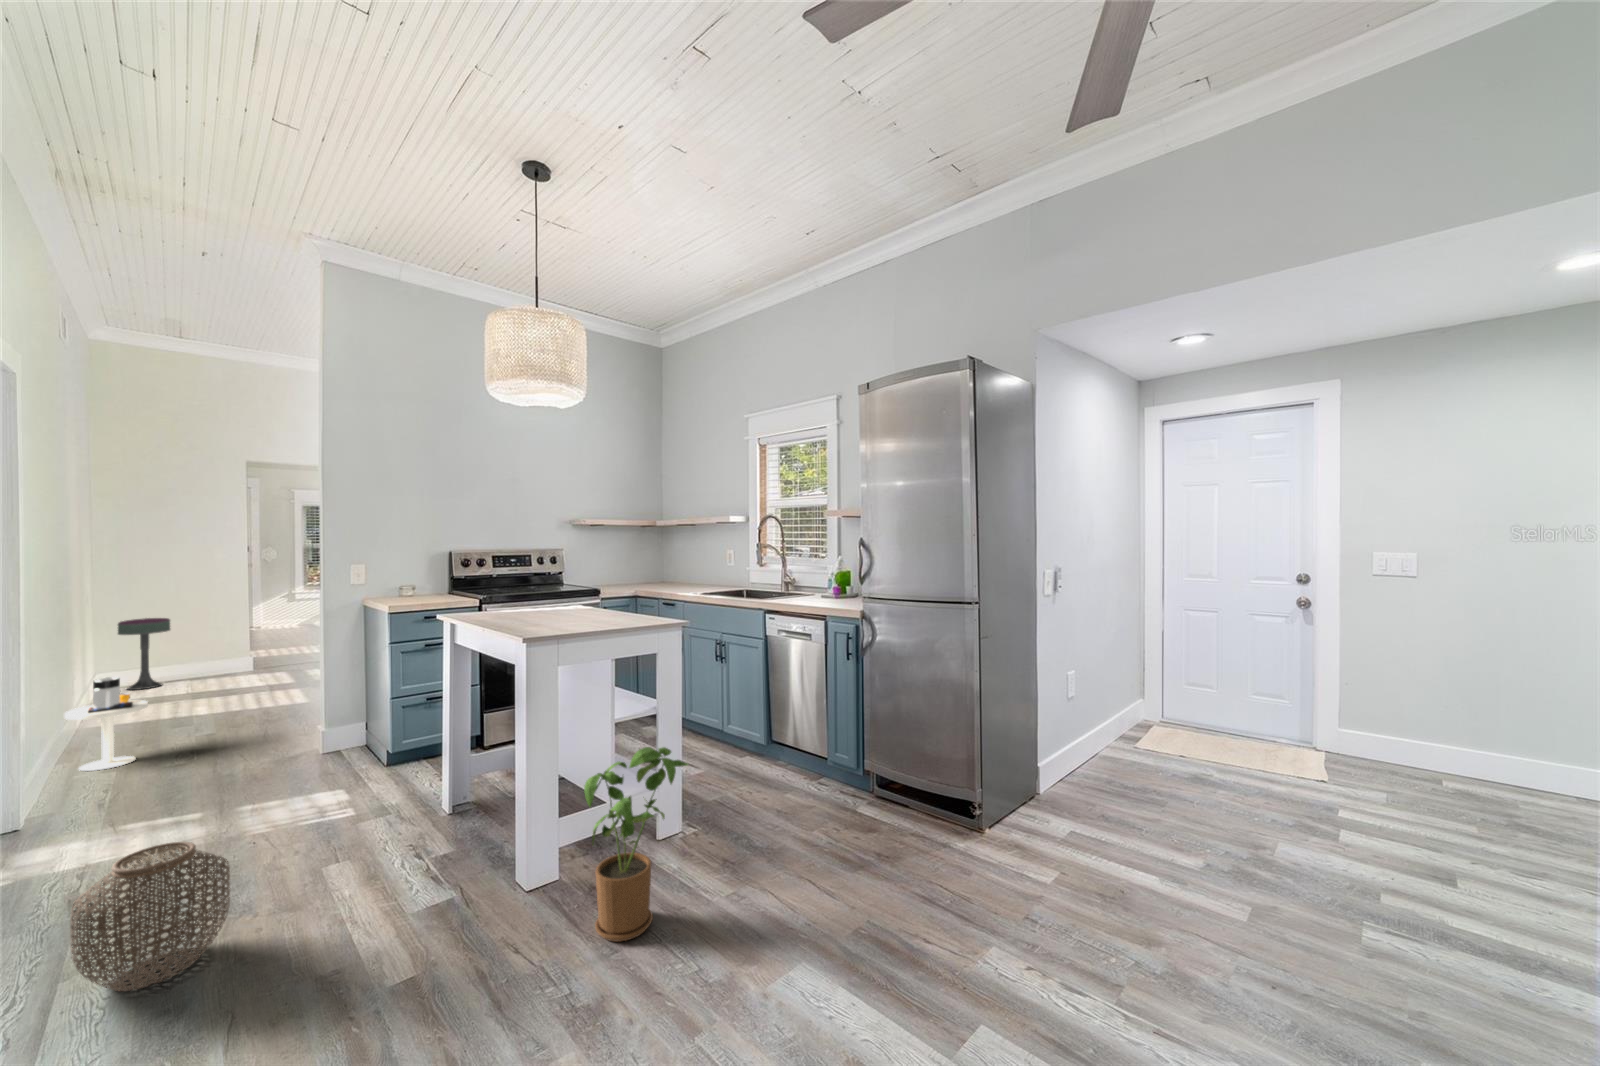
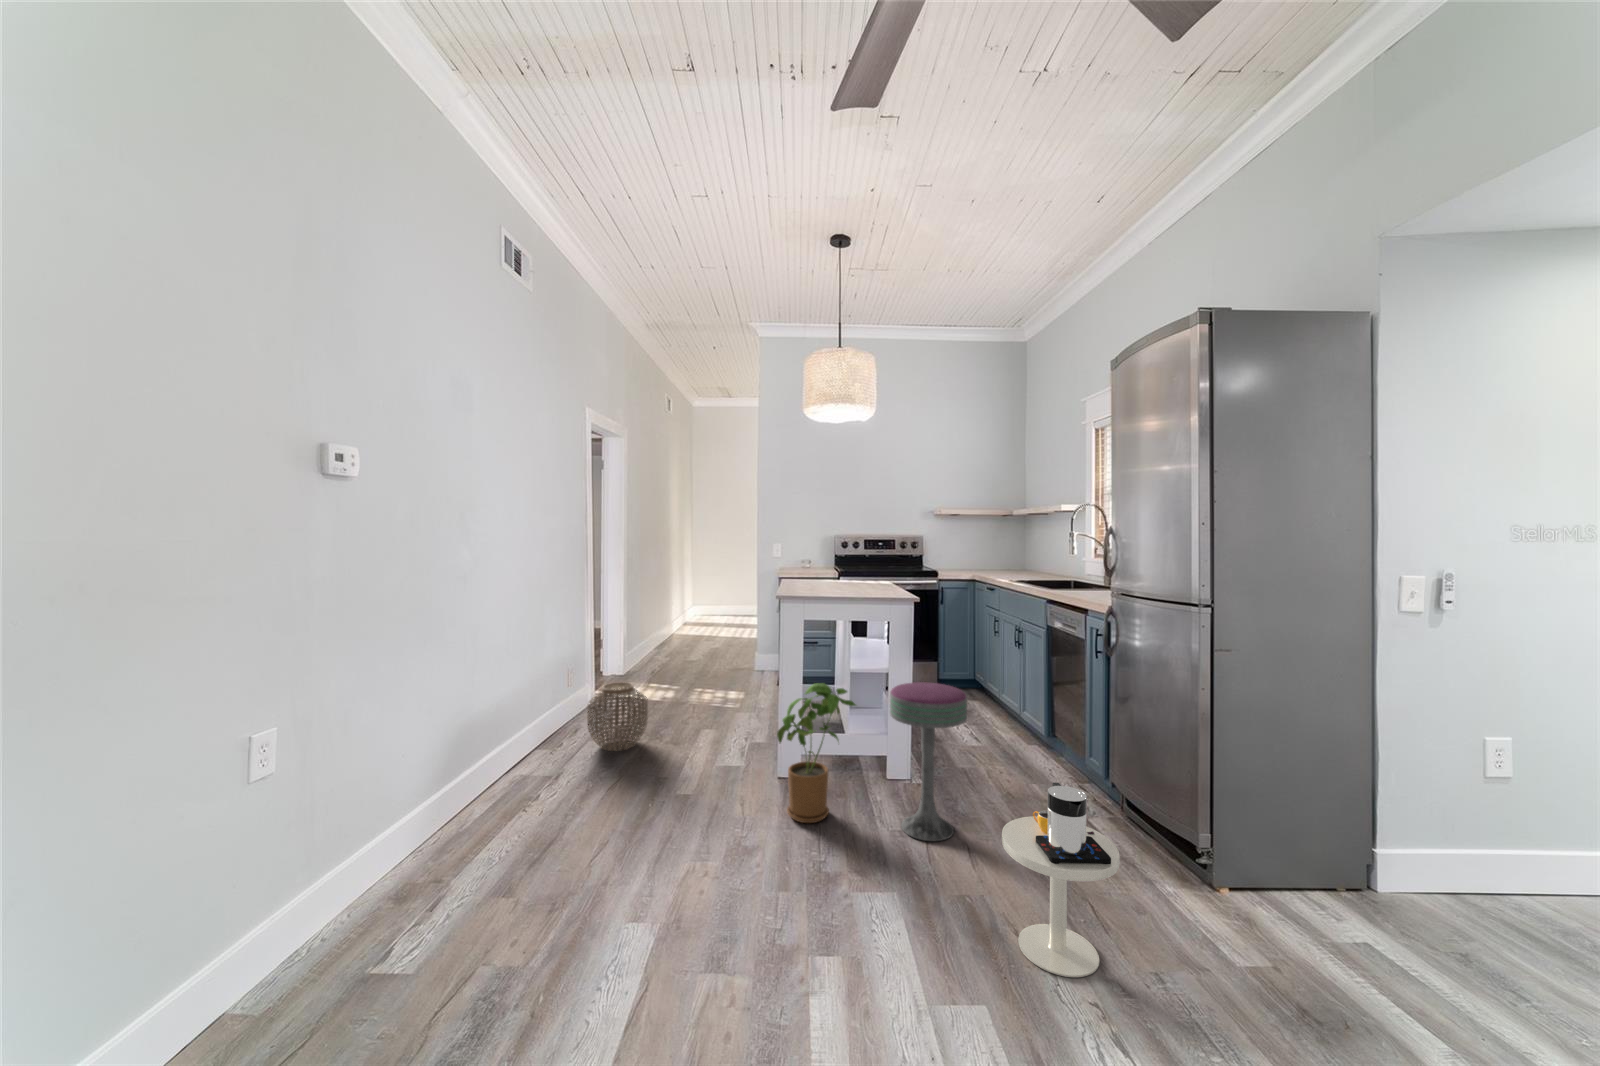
bar stool: present [118,618,170,690] -> present [890,682,967,841]
side table: present [64,677,148,771] -> present [1002,783,1120,977]

